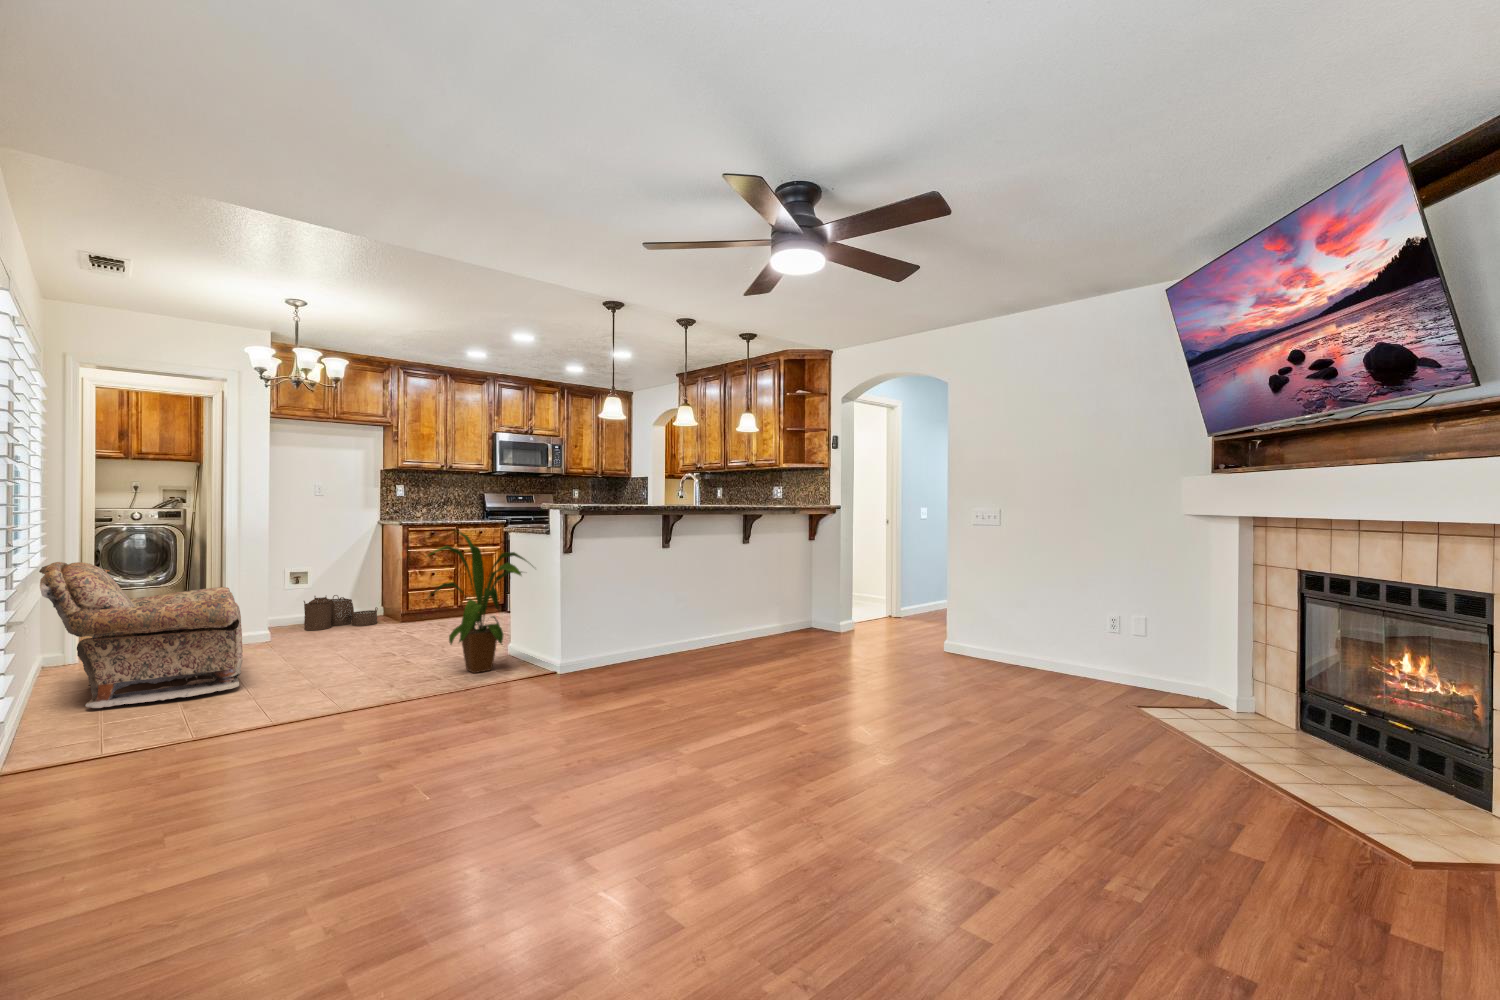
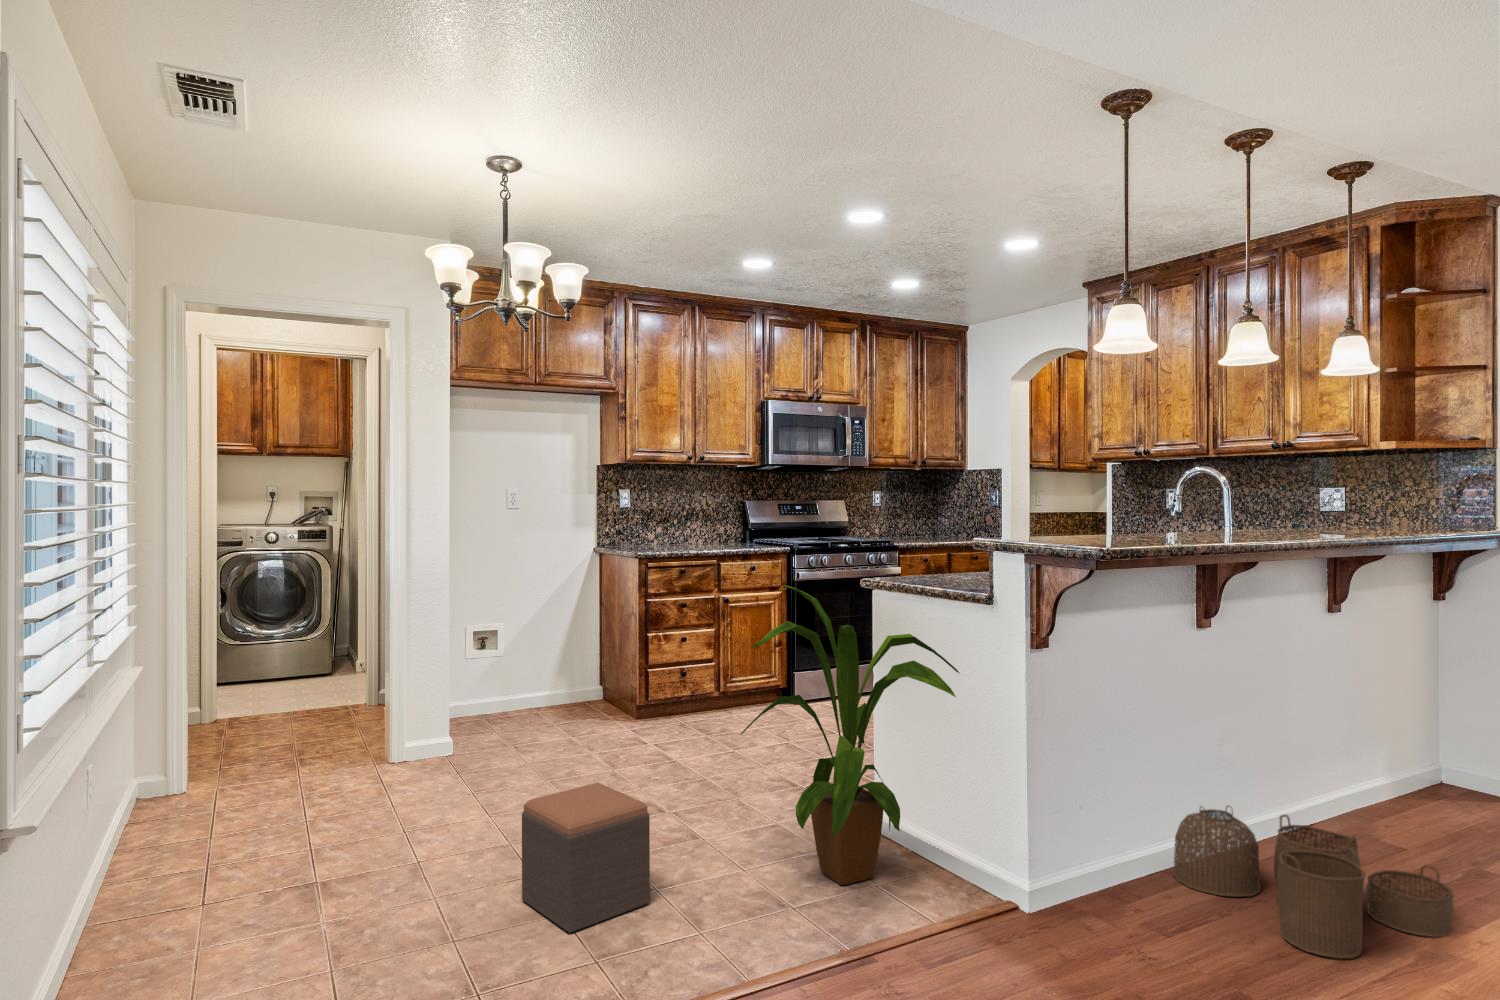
armchair: present [39,562,243,708] -> none [99,644,431,938]
woven basket: present [304,595,378,630] -> present [1173,806,1454,958]
footstool: none [296,630,367,695] -> present [522,783,650,933]

